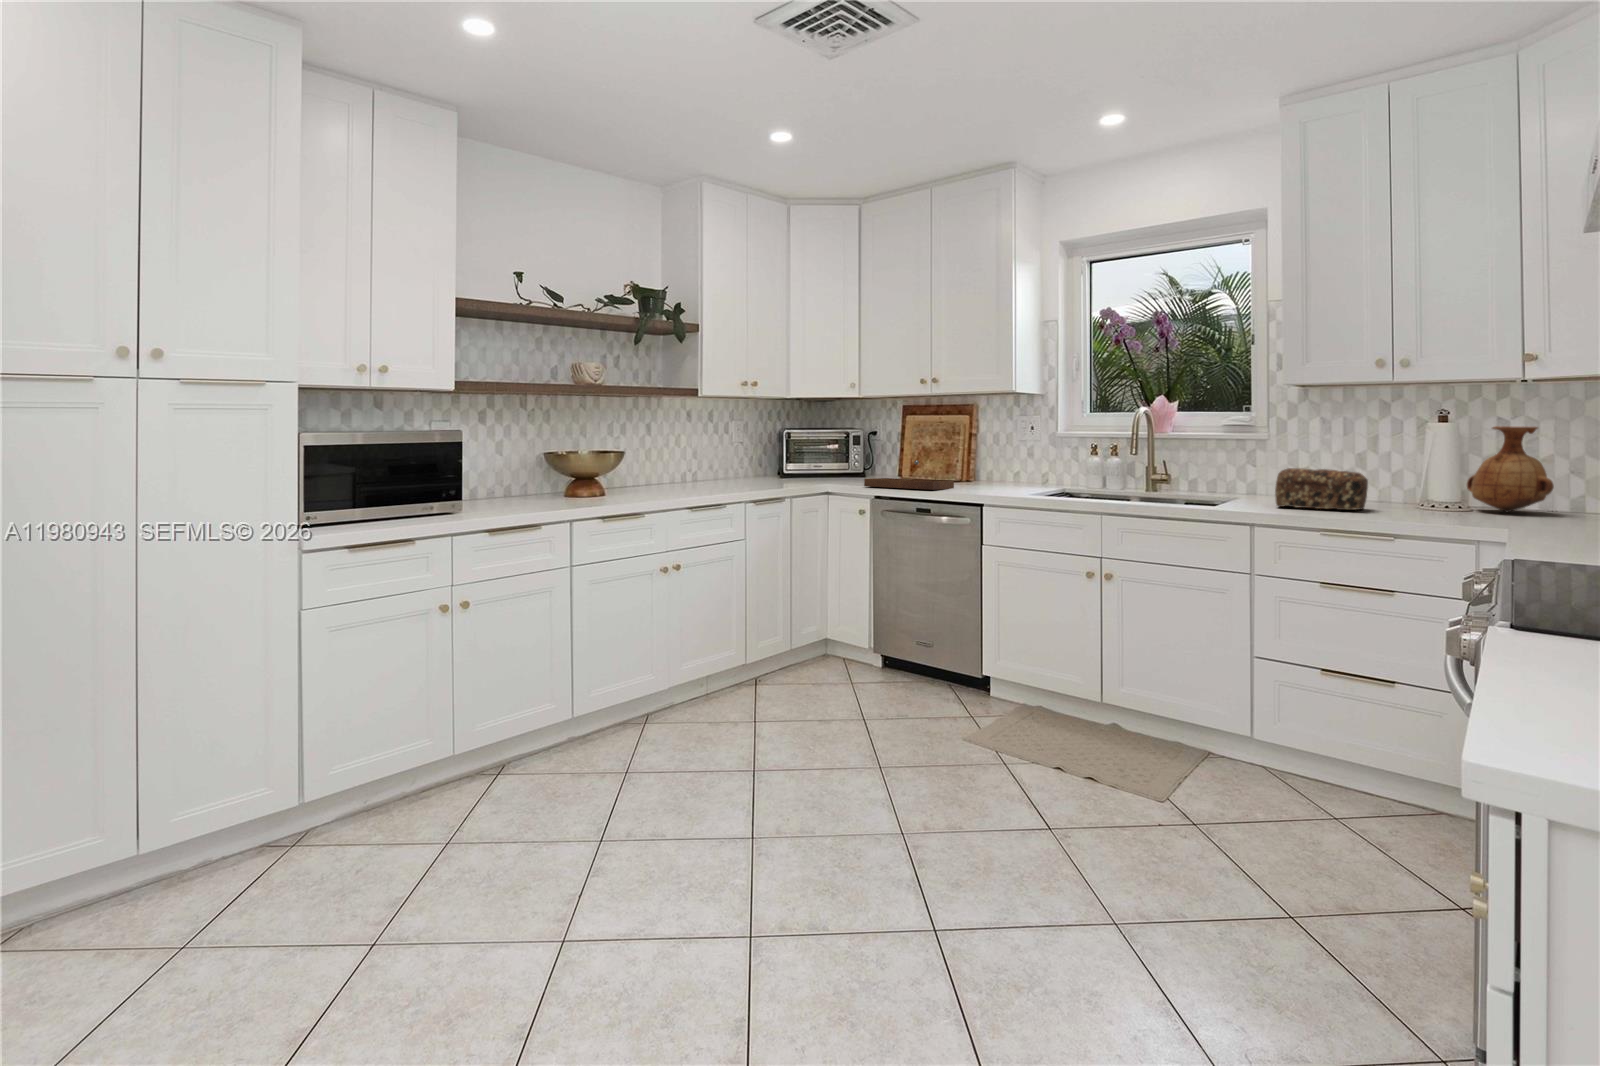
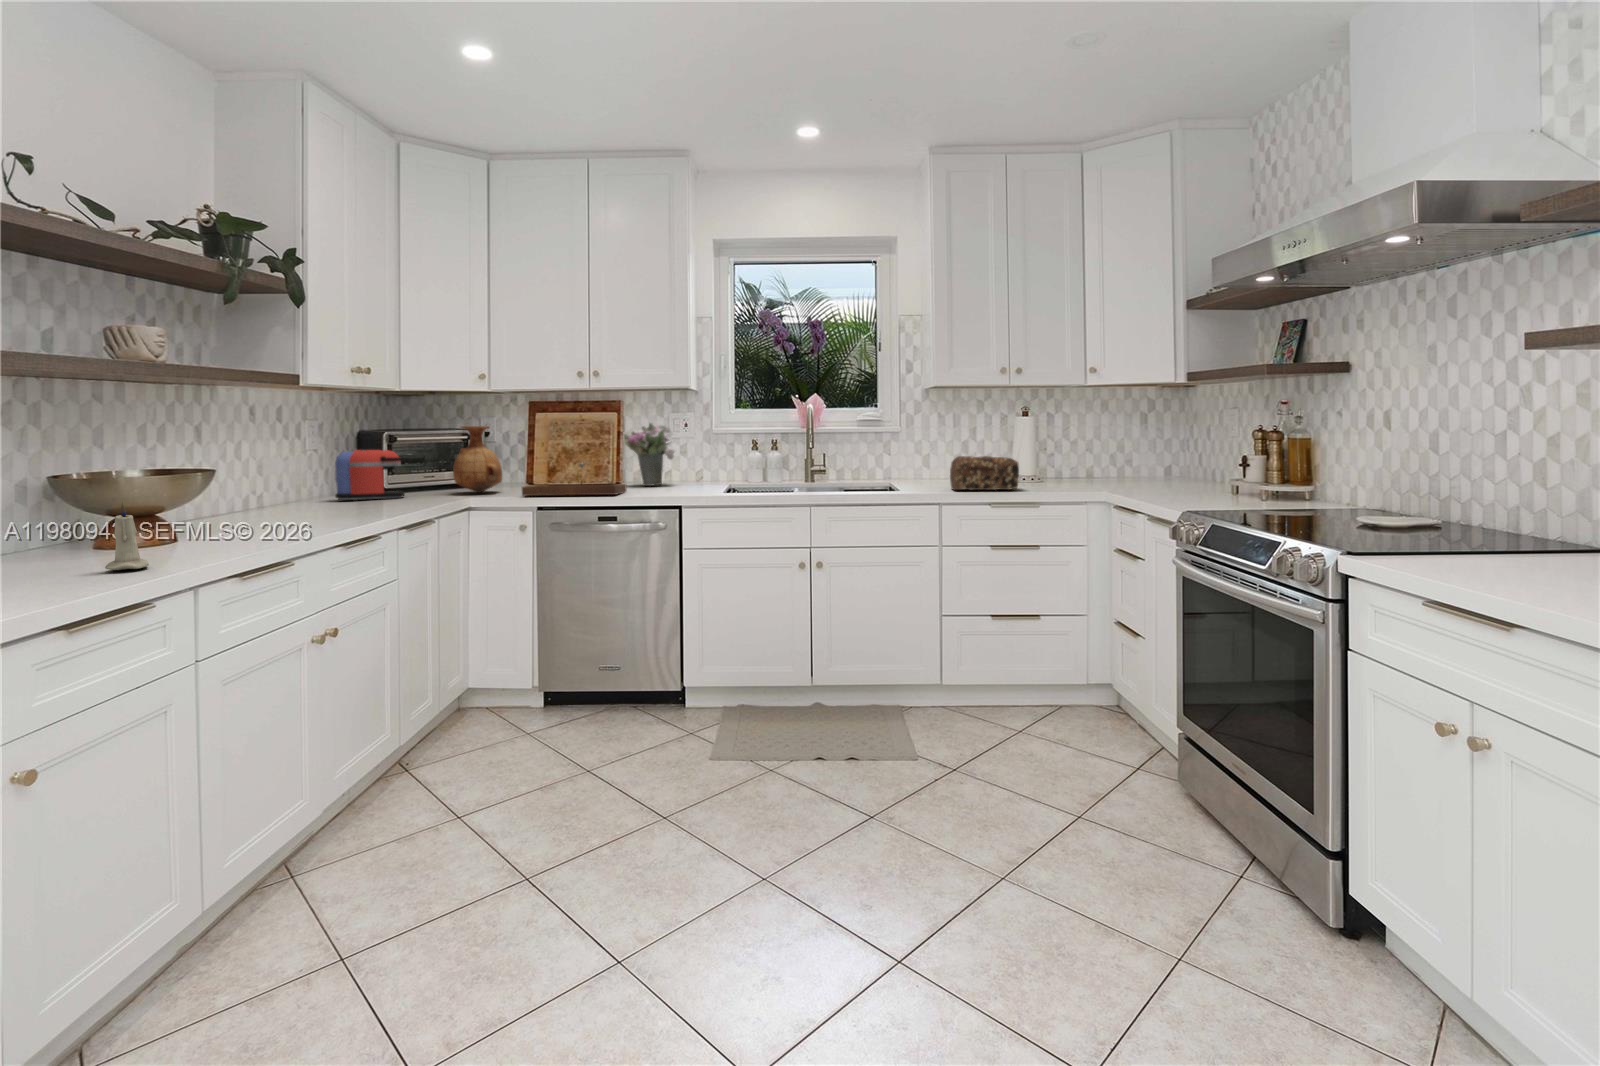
flower bouquet: none [968,426,1014,484] -> present [624,423,675,486]
vase: present [1467,426,1554,512] -> present [453,426,502,493]
coffee maker: none [744,445,799,483] -> present [335,450,412,500]
candle: none [544,474,566,513] -> present [105,502,149,570]

